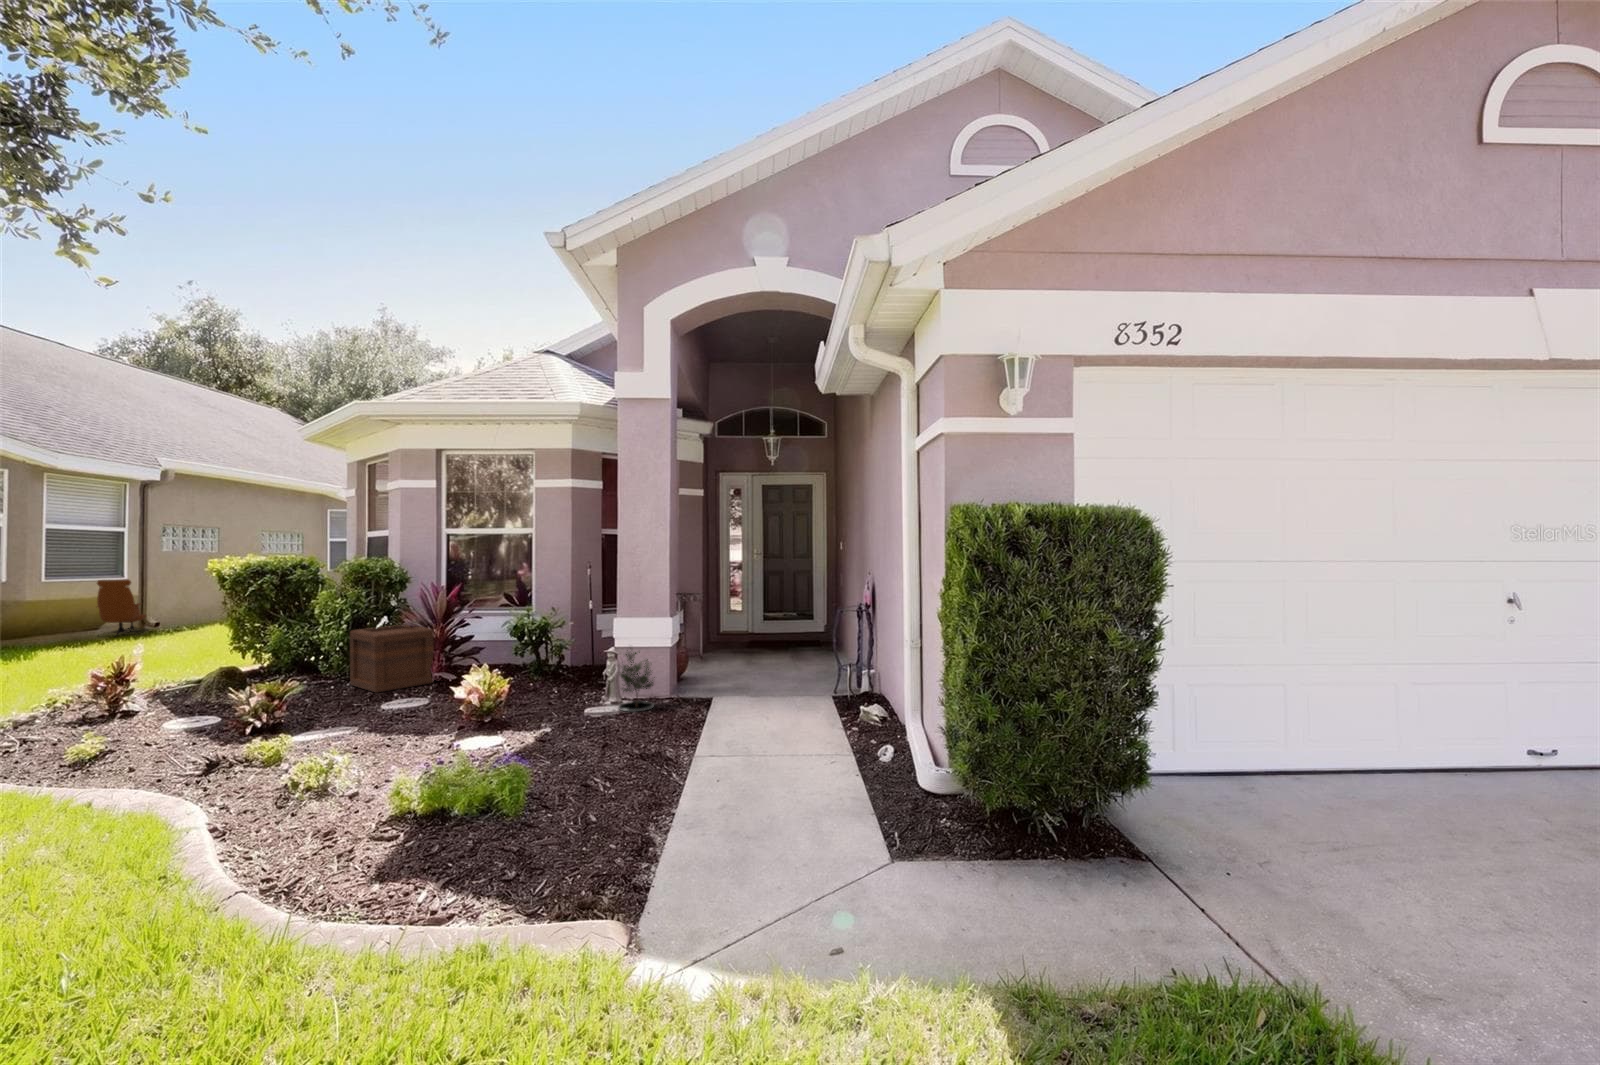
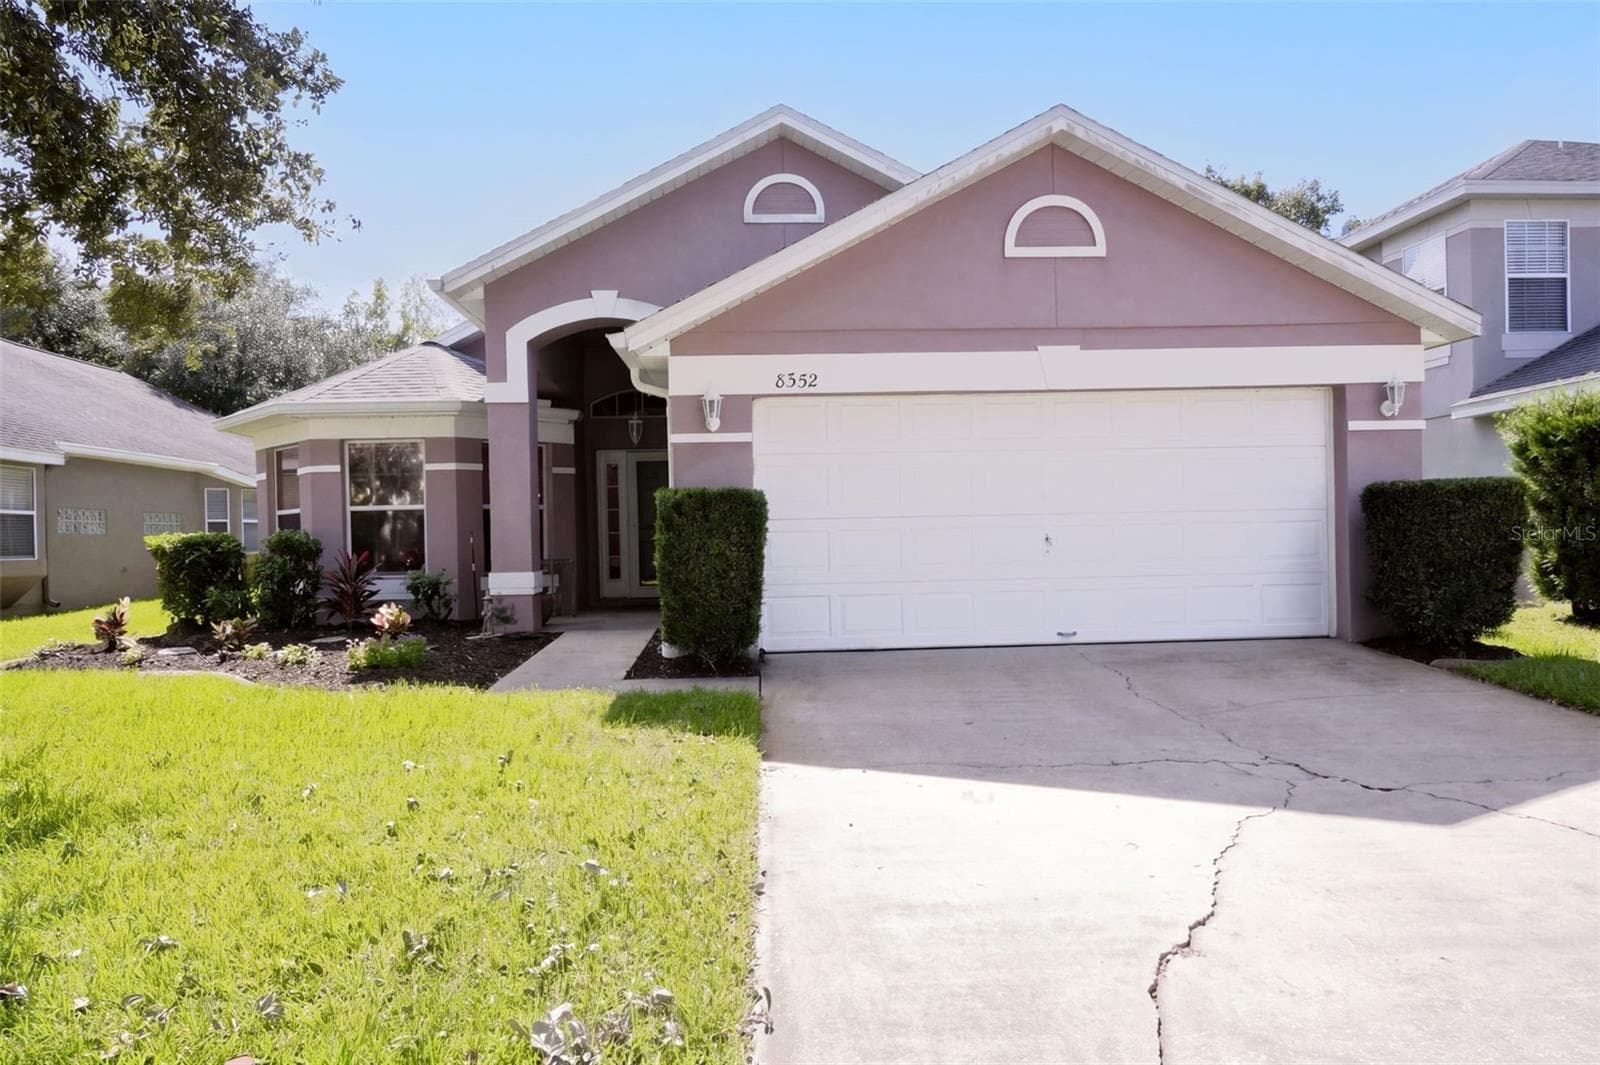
lounge chair: present [97,579,146,636] -> none [20,559,61,612]
wooden crate: present [350,625,434,693] -> none [279,586,347,636]

